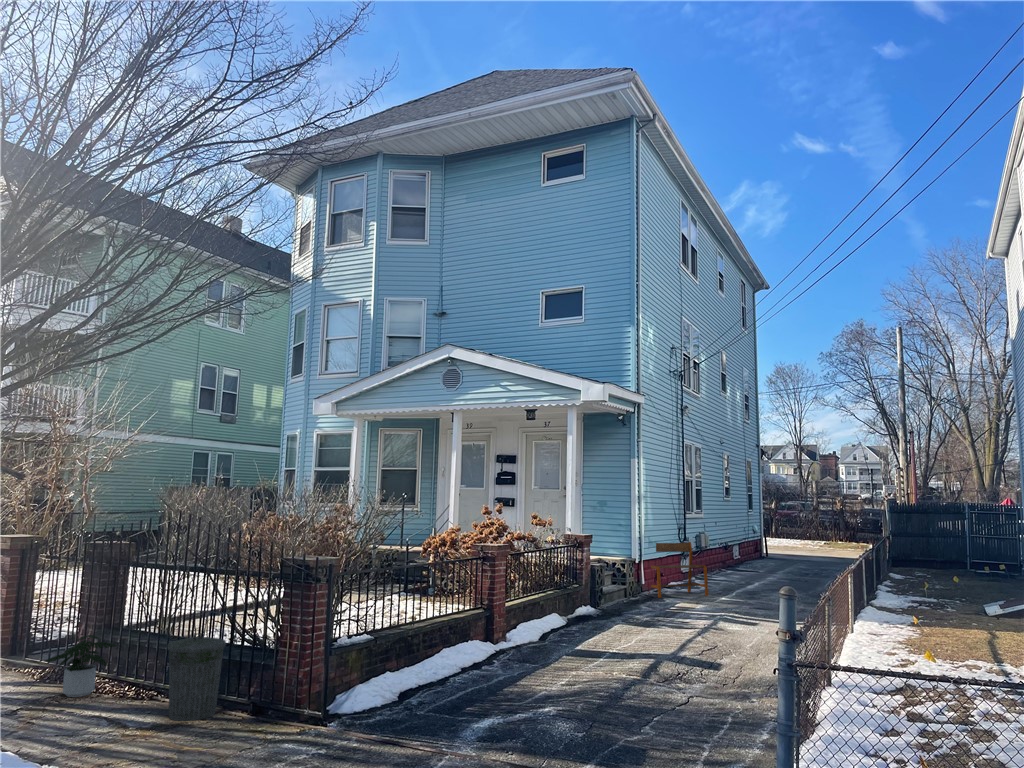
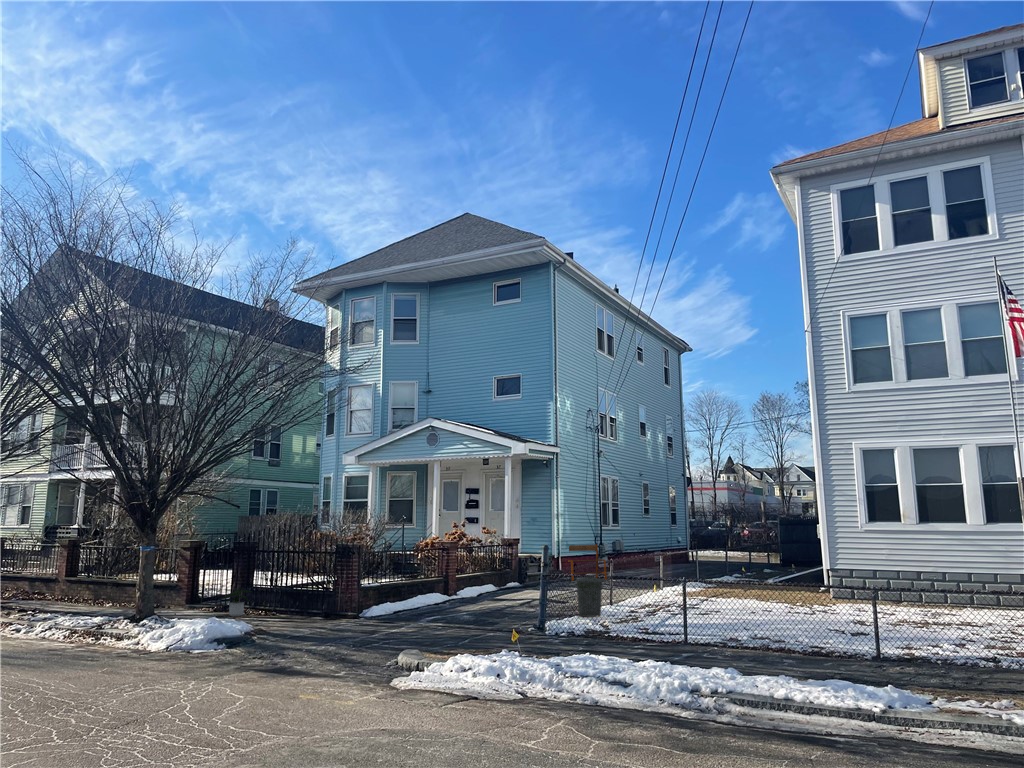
trash can: present [167,634,226,721] -> present [575,577,603,617]

